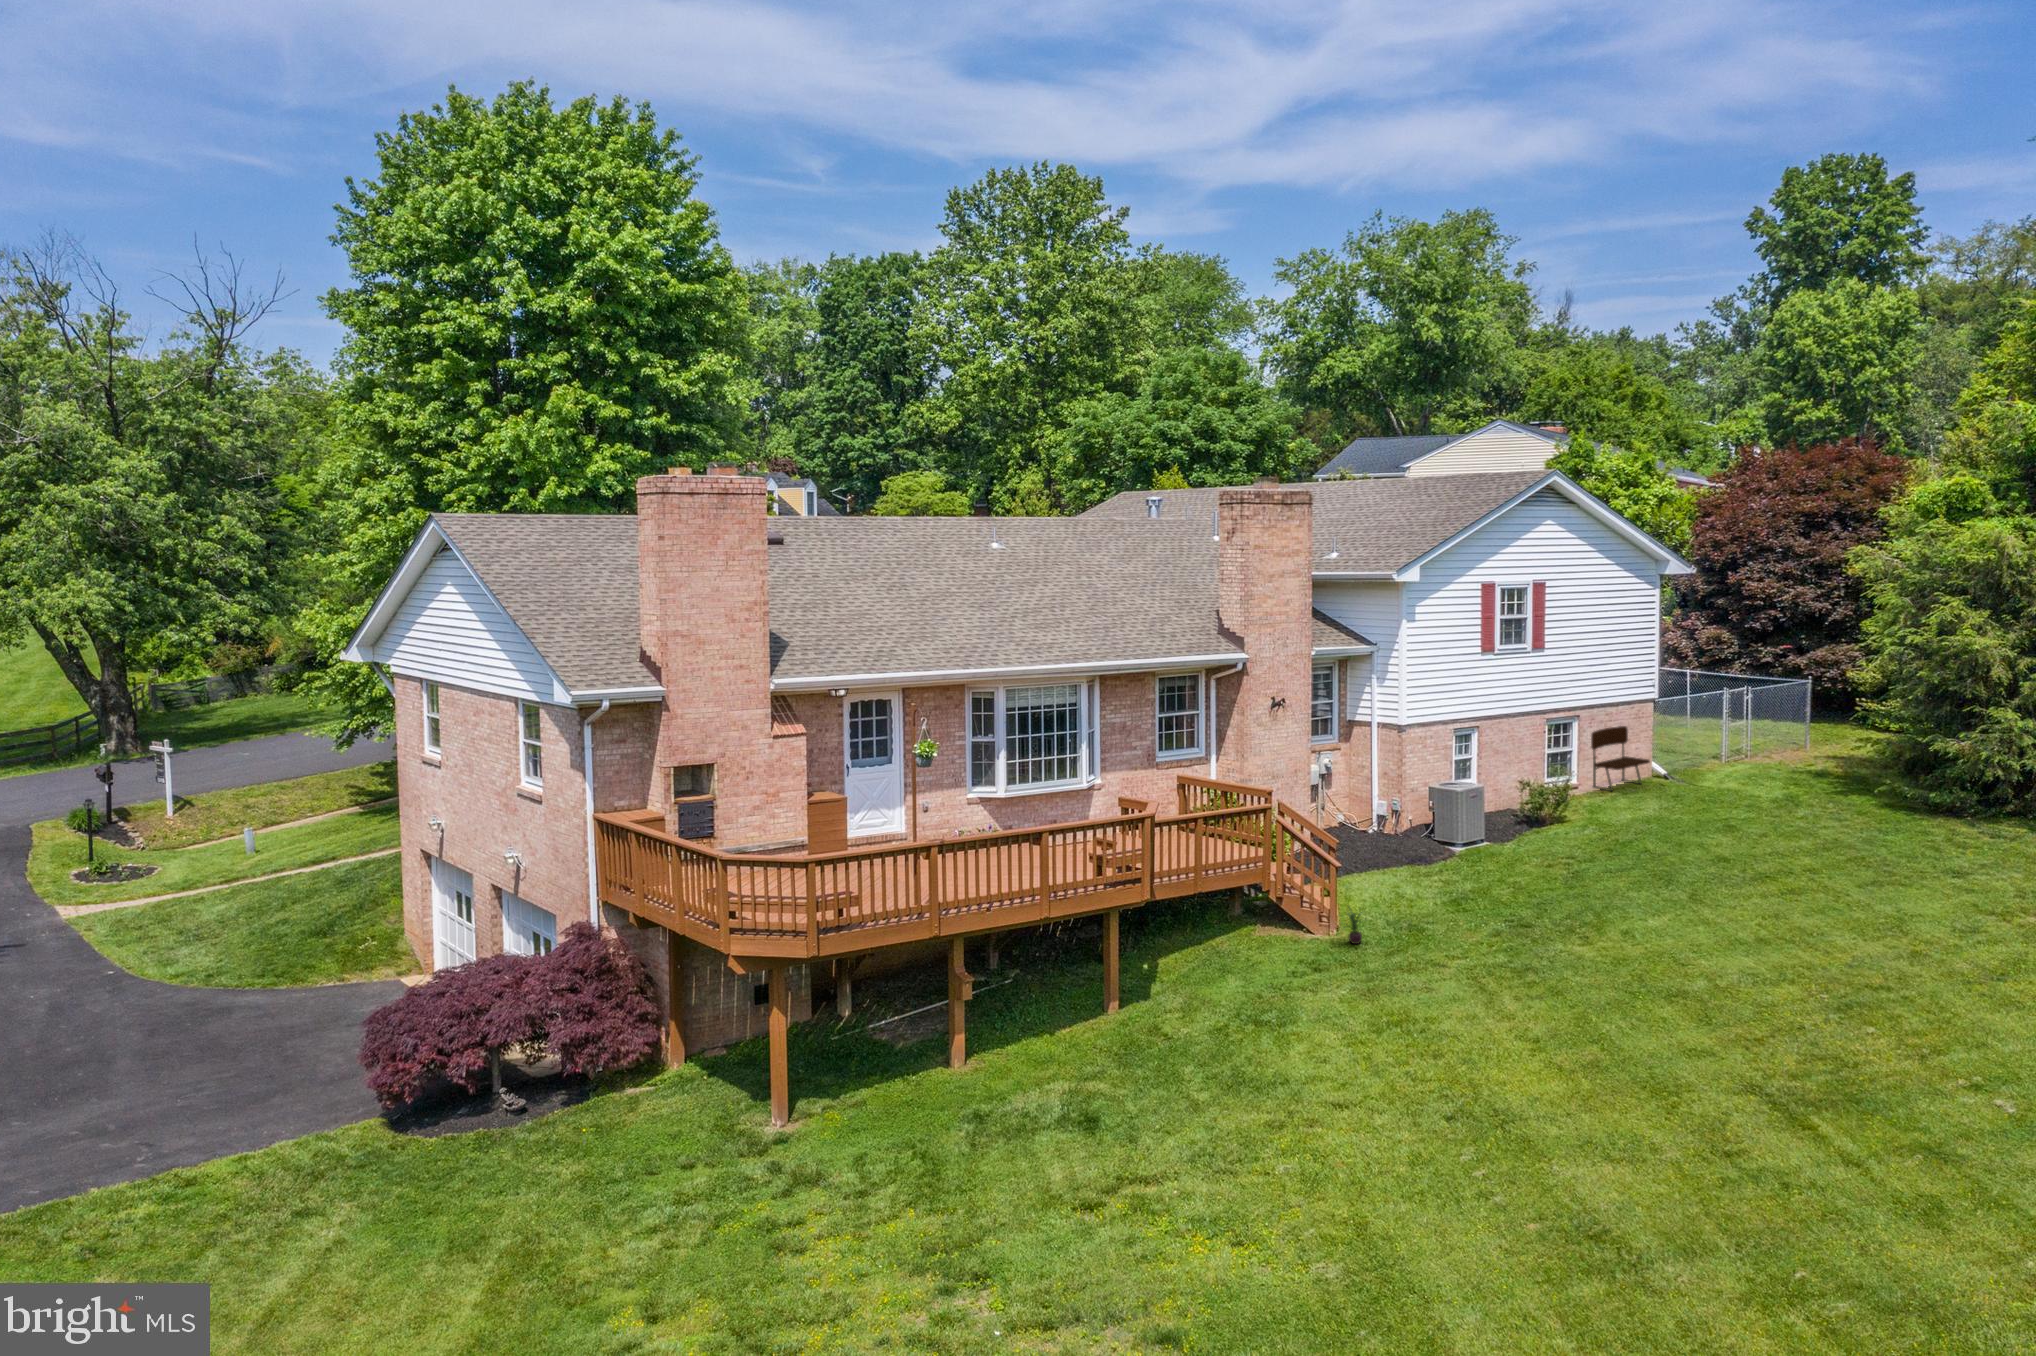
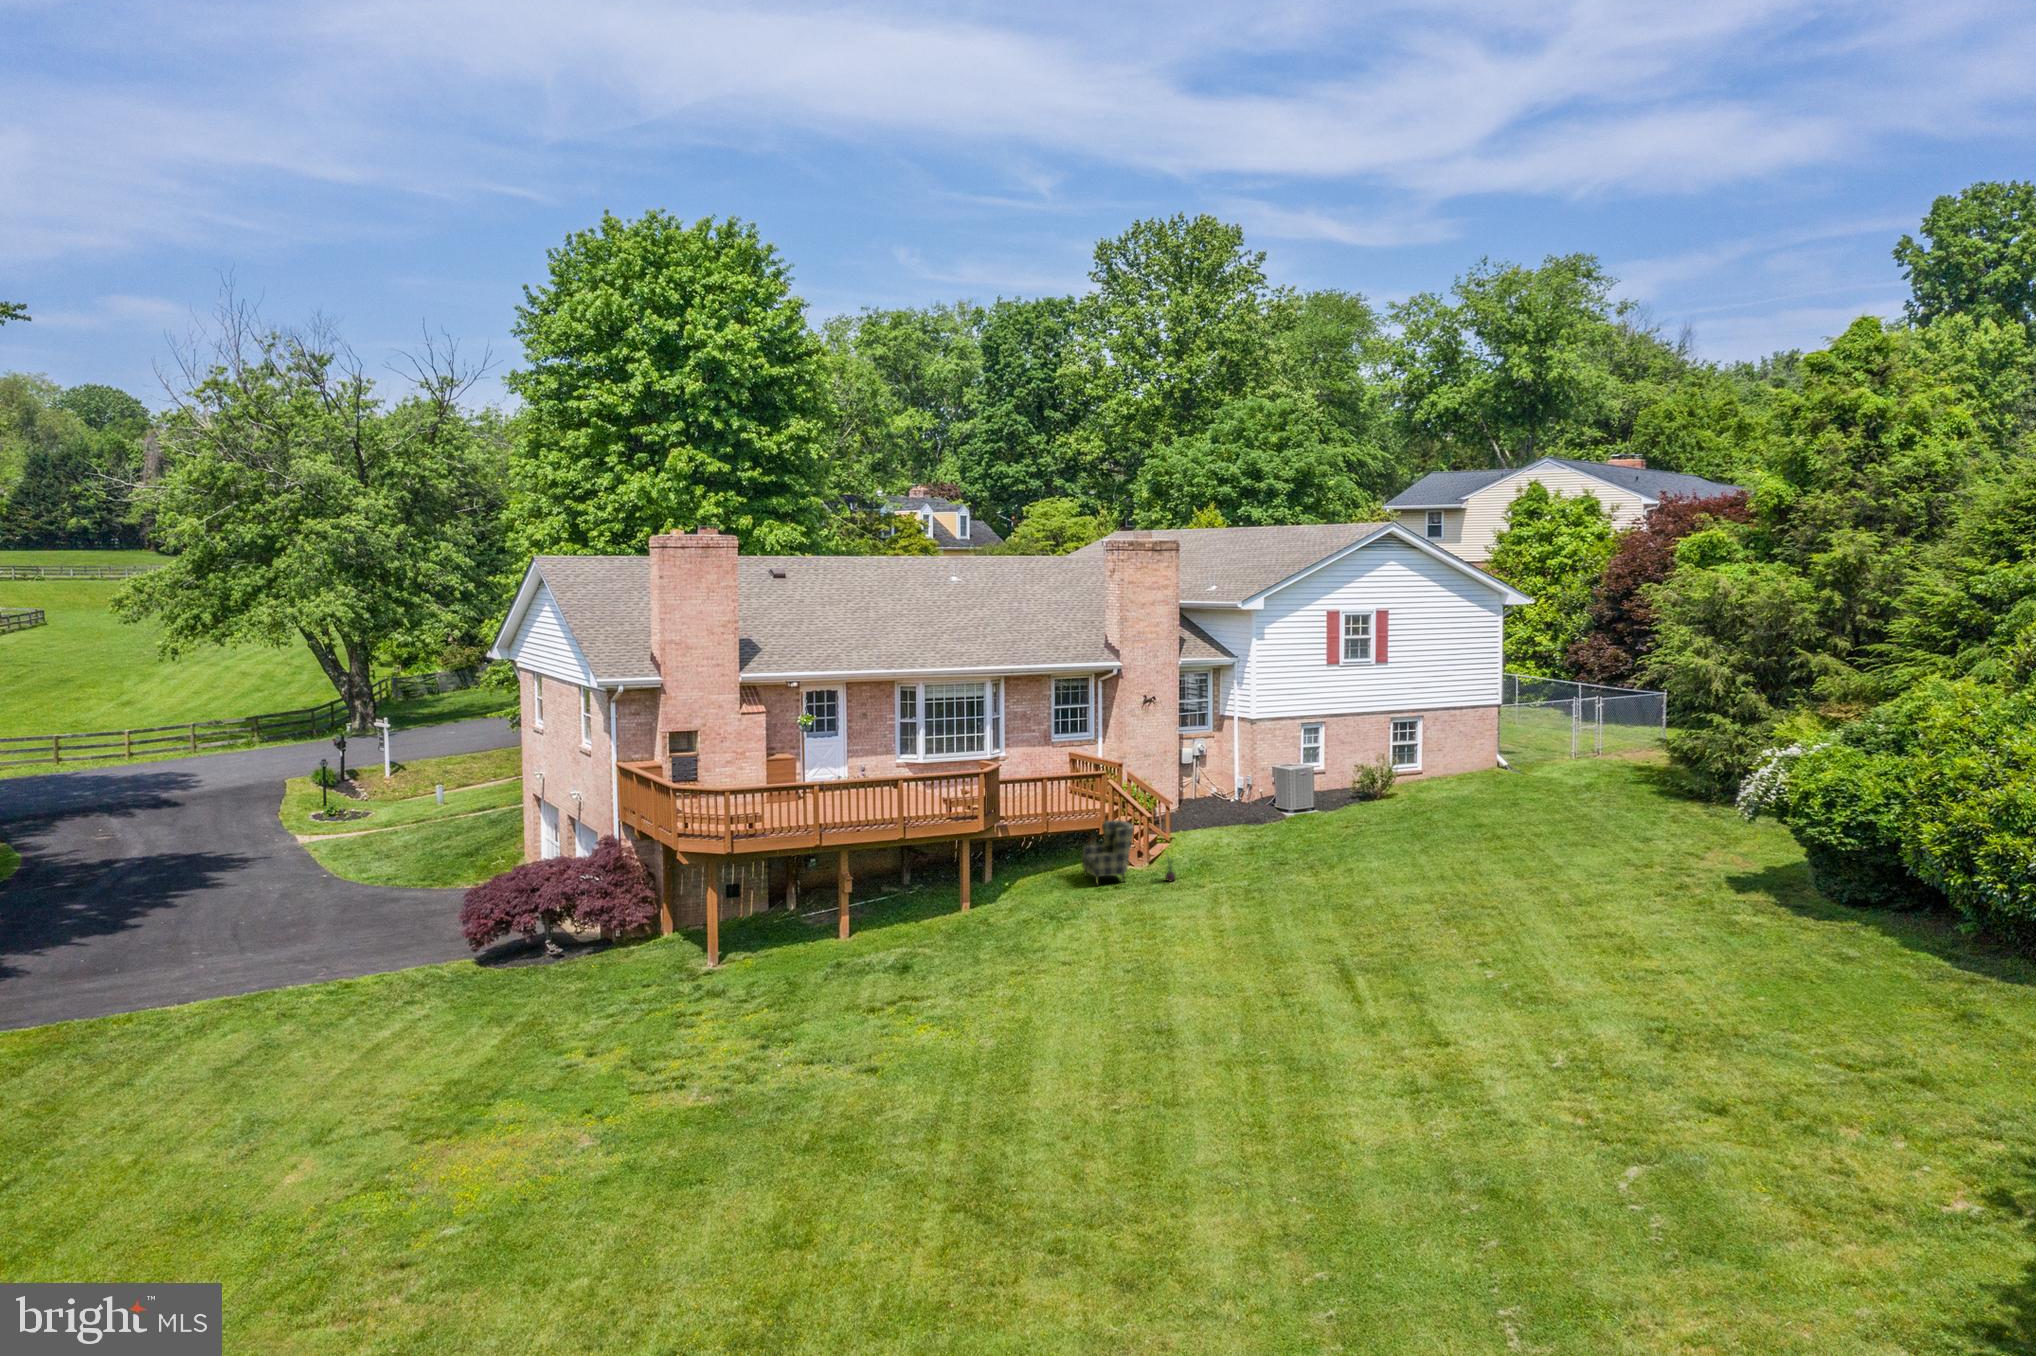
bench: present [1591,726,1650,791] -> none [1465,735,1516,789]
chair: none [1228,863,1305,956] -> present [1082,820,1134,886]

